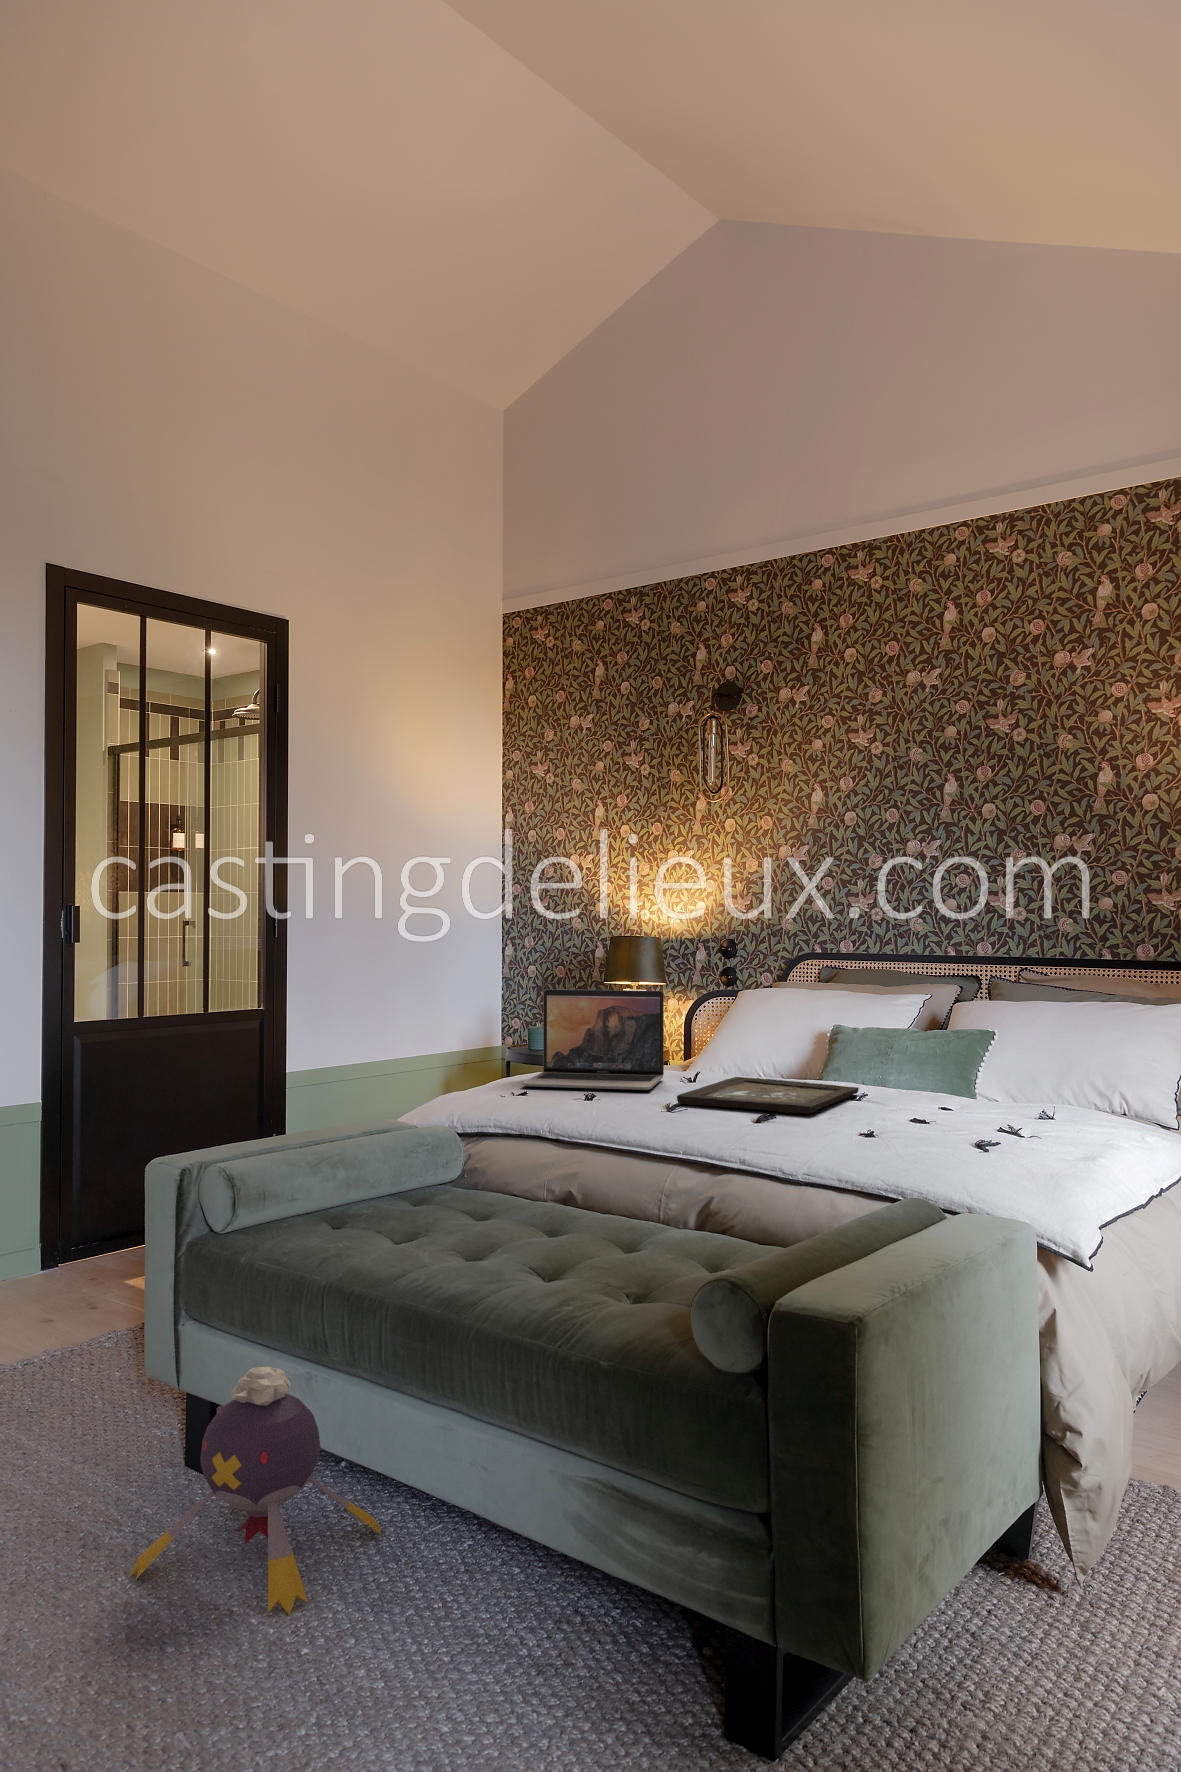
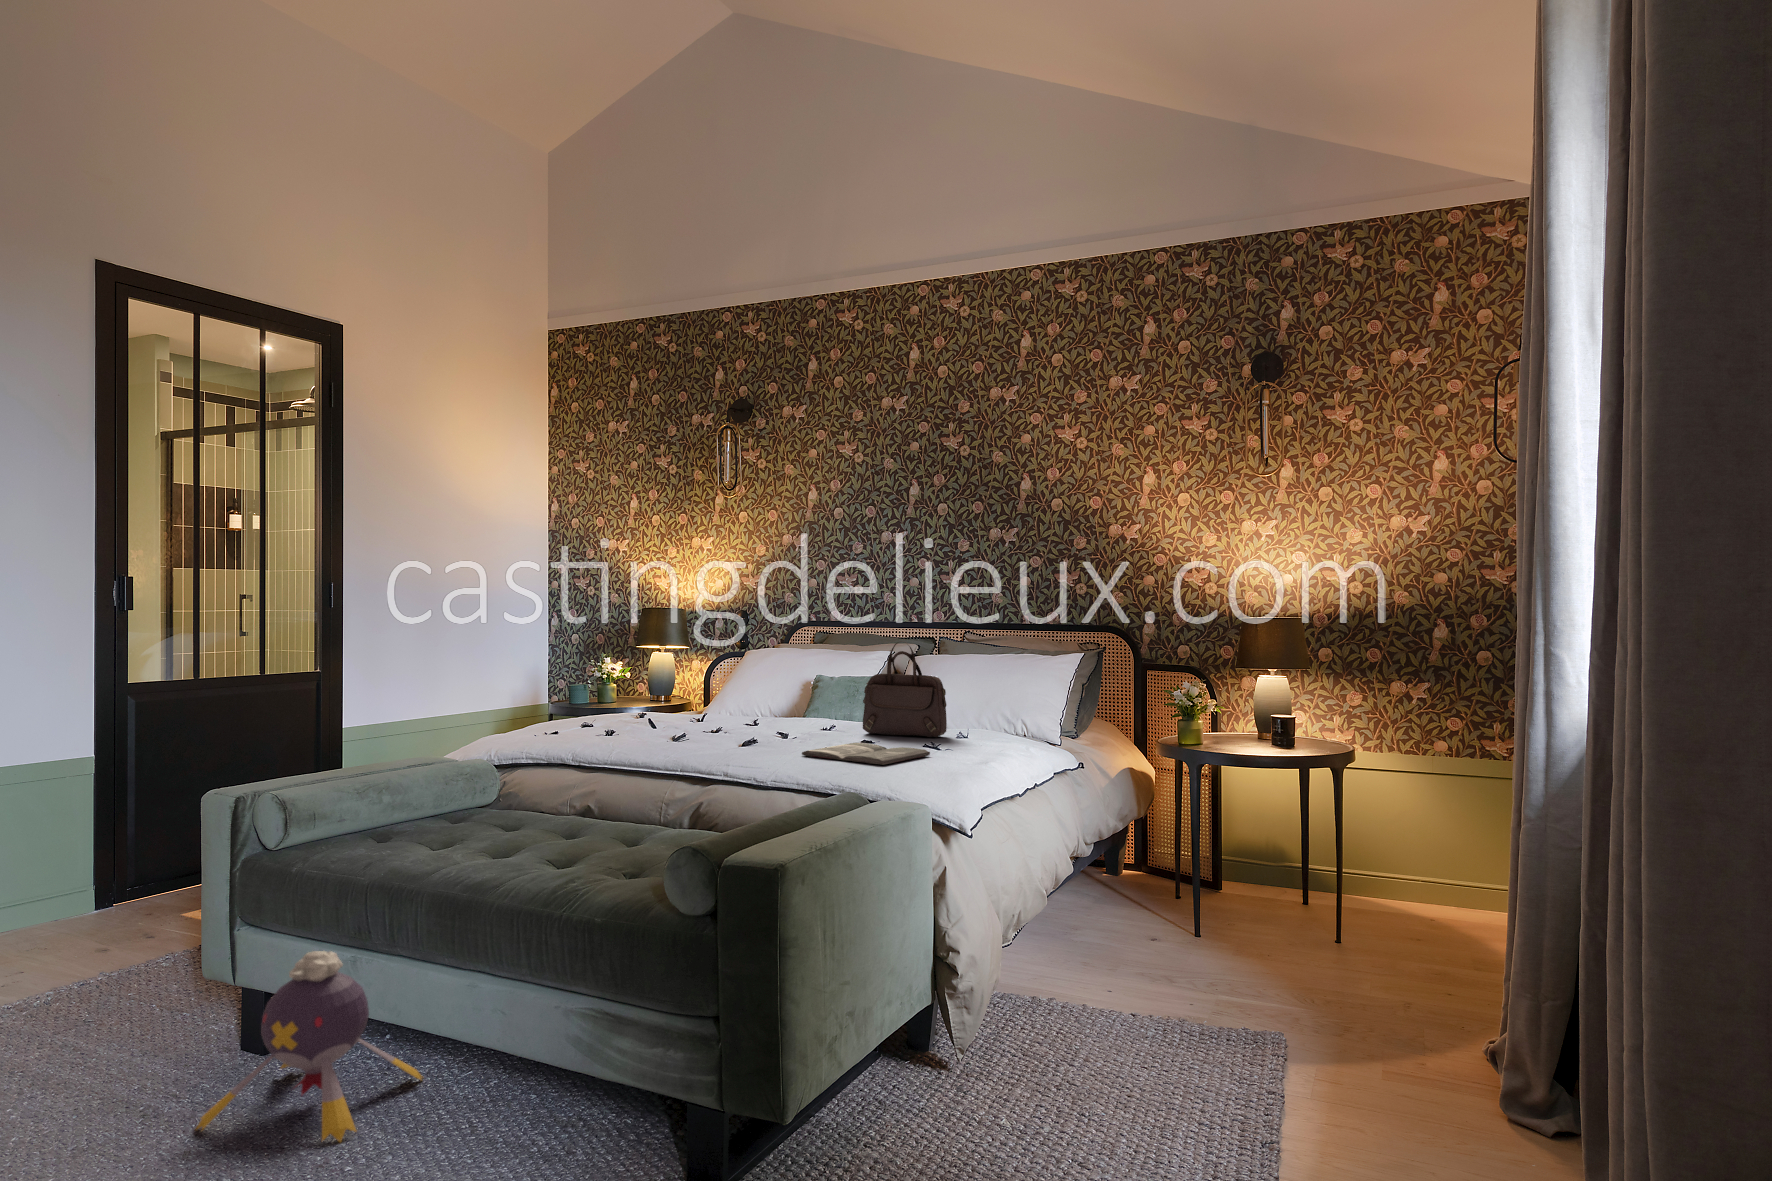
handbag: none [905,986,1020,1114] -> present [863,641,947,737]
laptop: present [522,989,664,1090] -> none [554,649,676,729]
tray: present [677,1077,859,1114] -> none [682,717,829,741]
magazine: none [836,1120,1010,1157] -> present [802,743,930,765]

